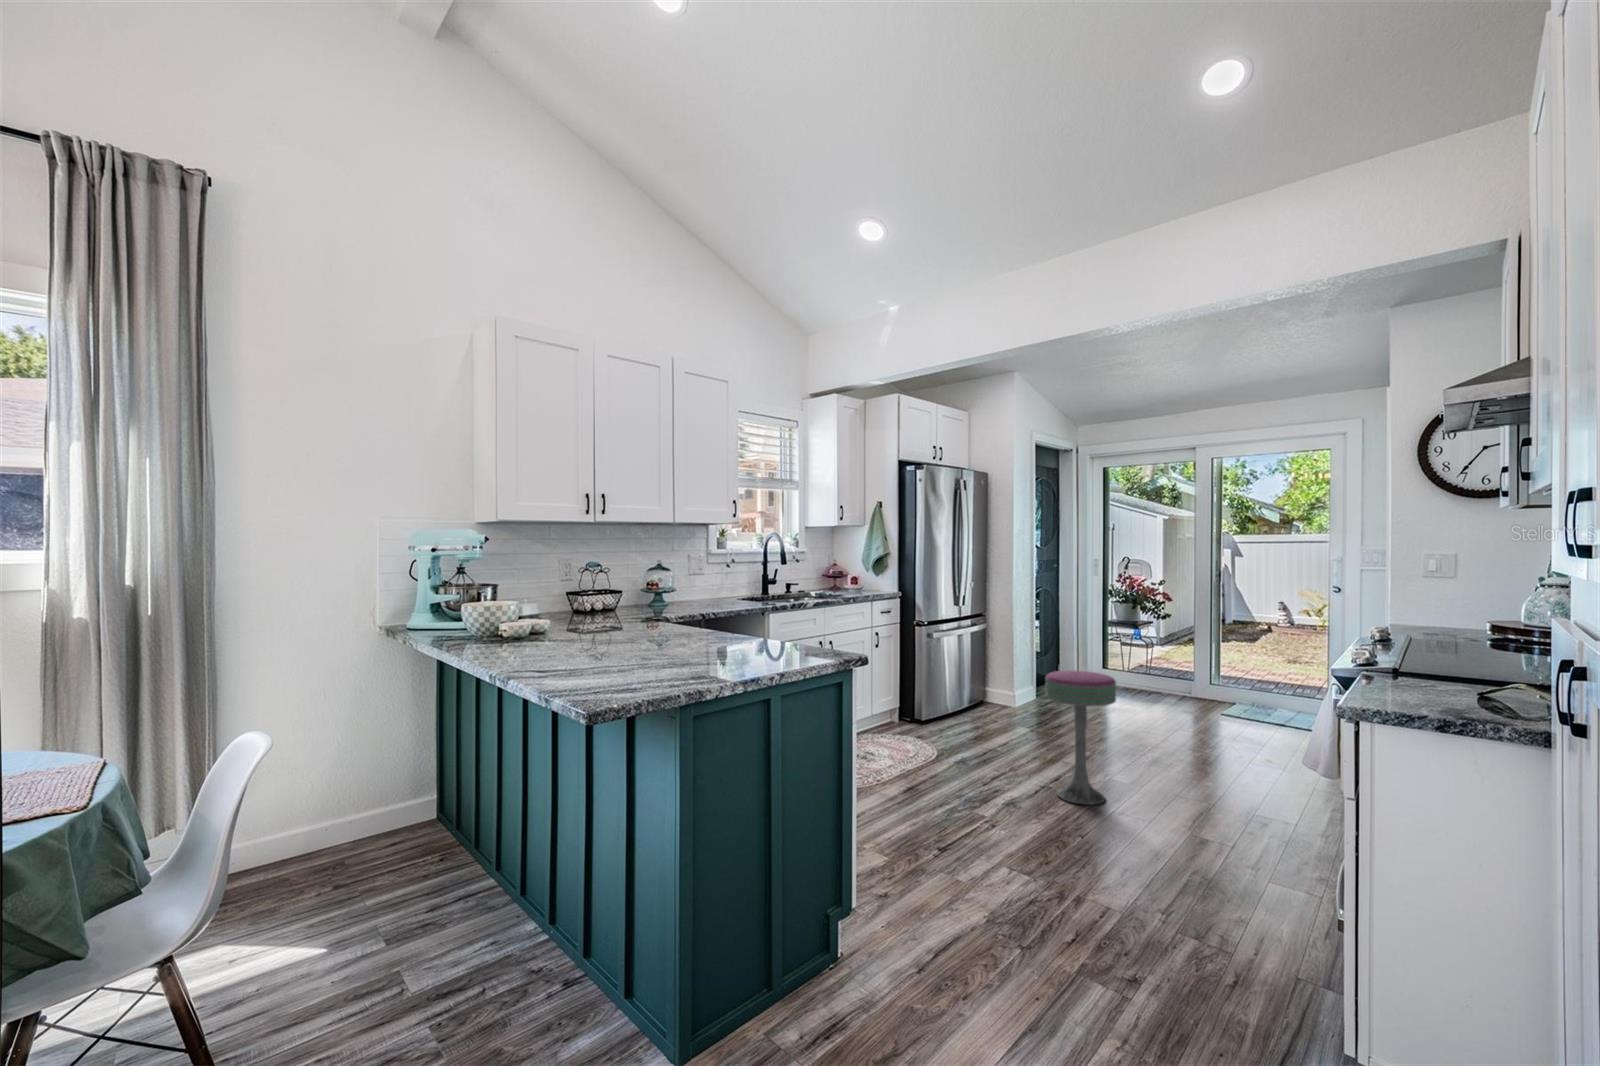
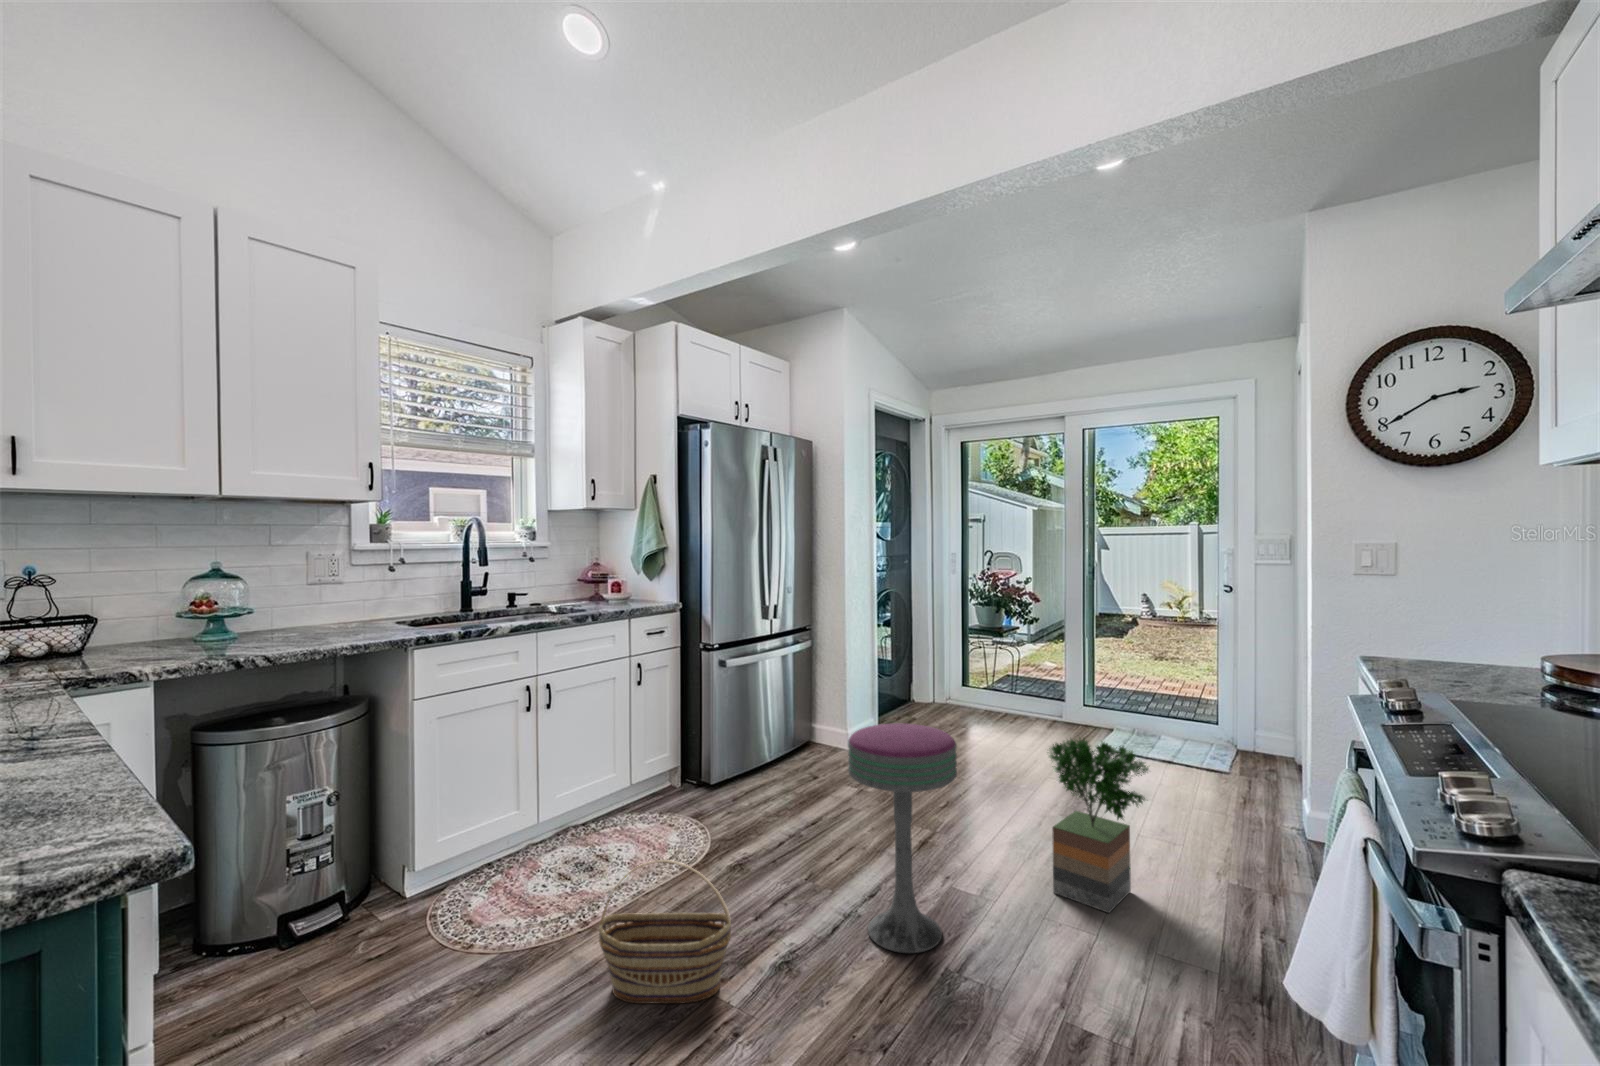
potted tree: none [1175,686,1249,797] -> present [1049,739,1148,913]
basket: none [905,736,981,814] -> present [599,860,731,1004]

